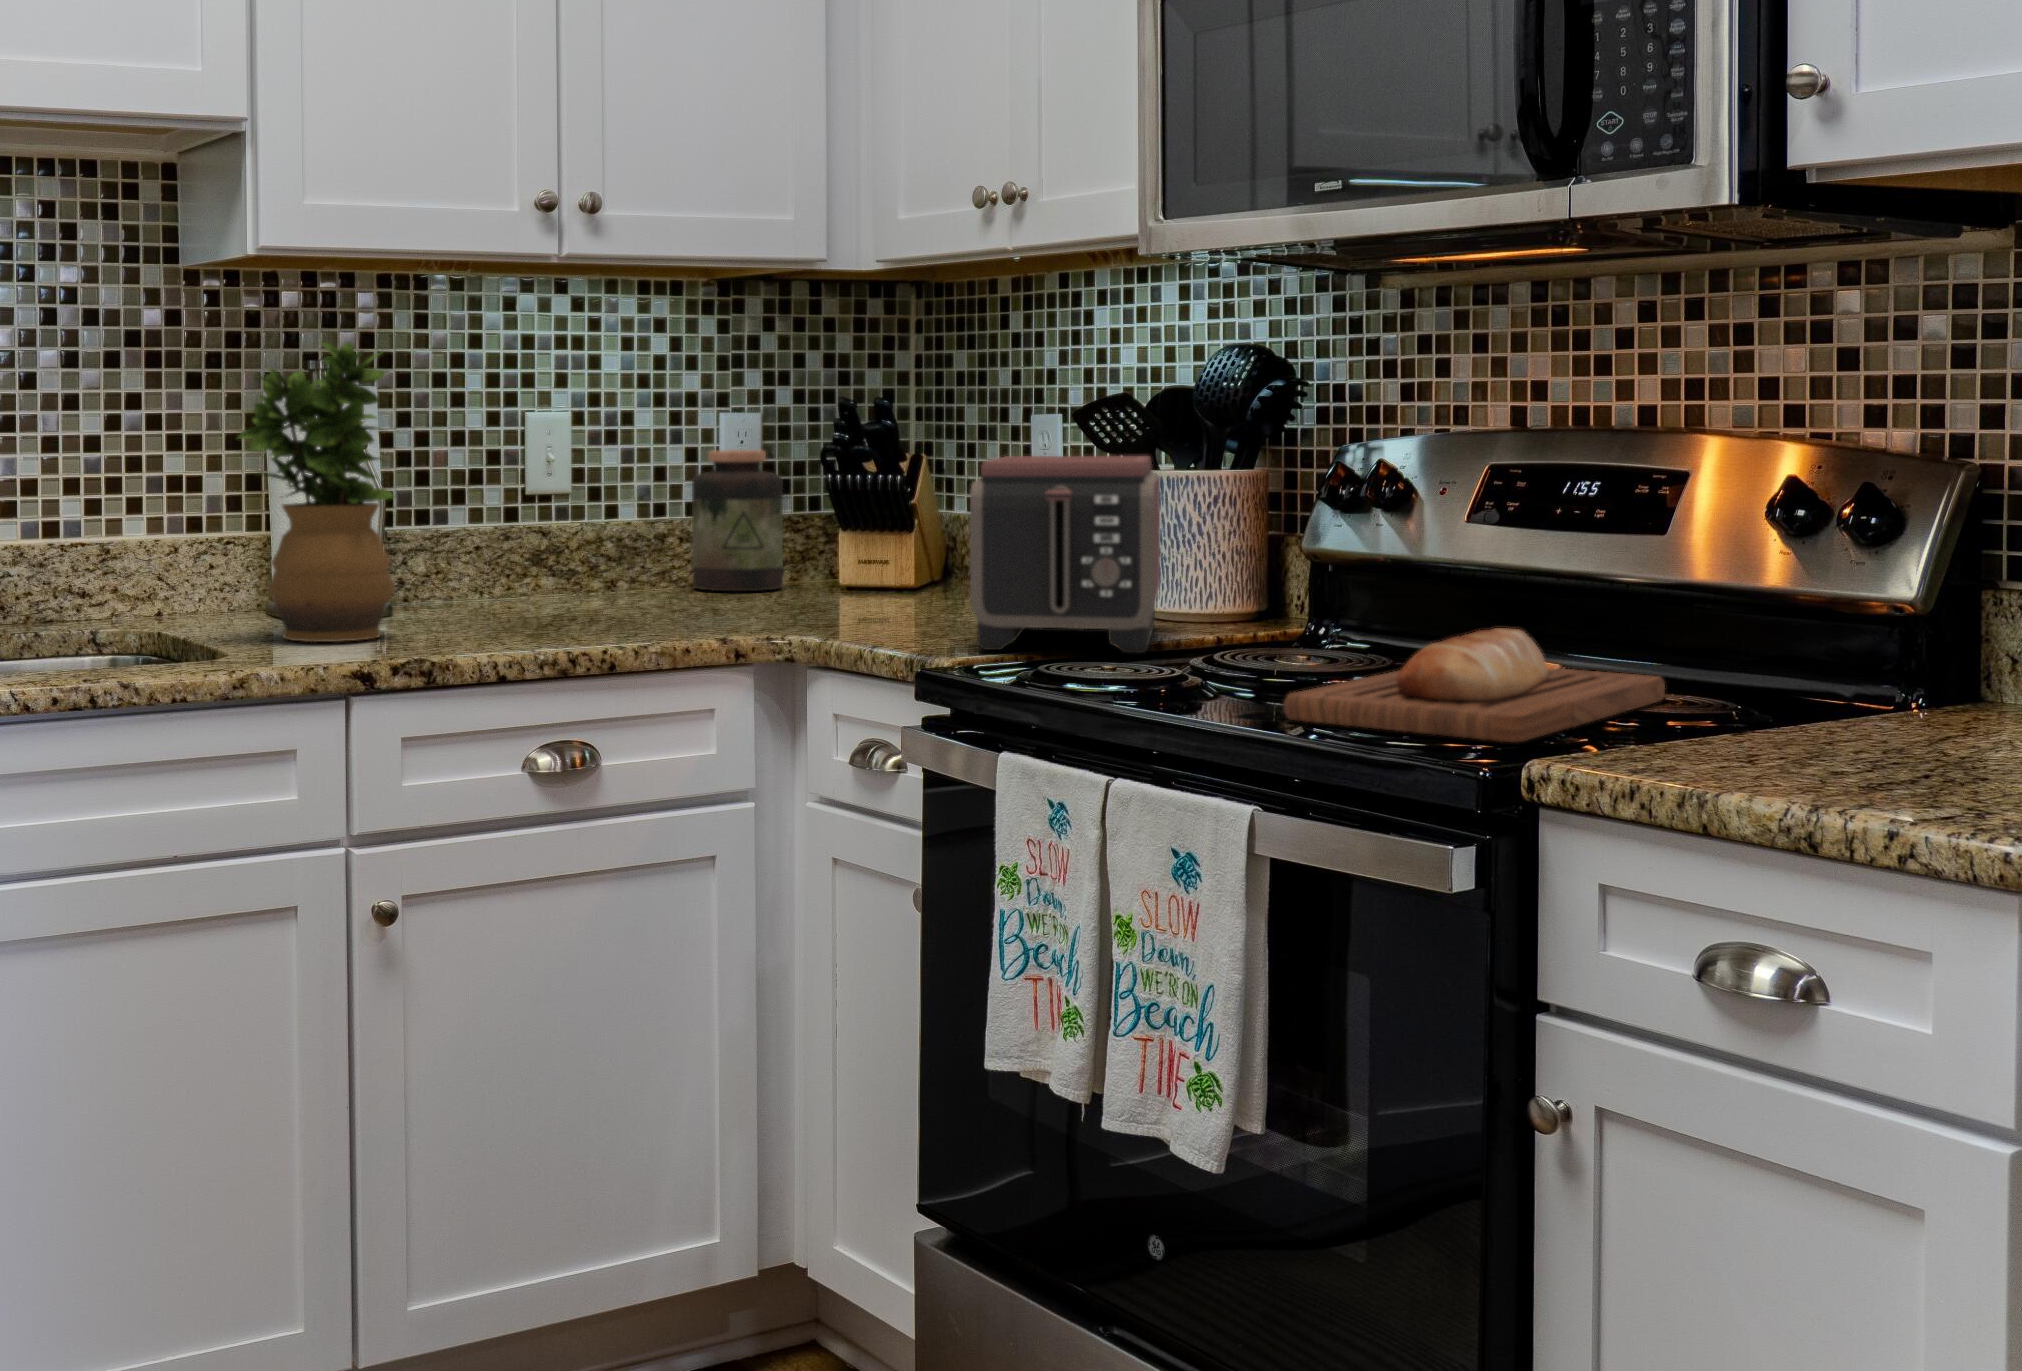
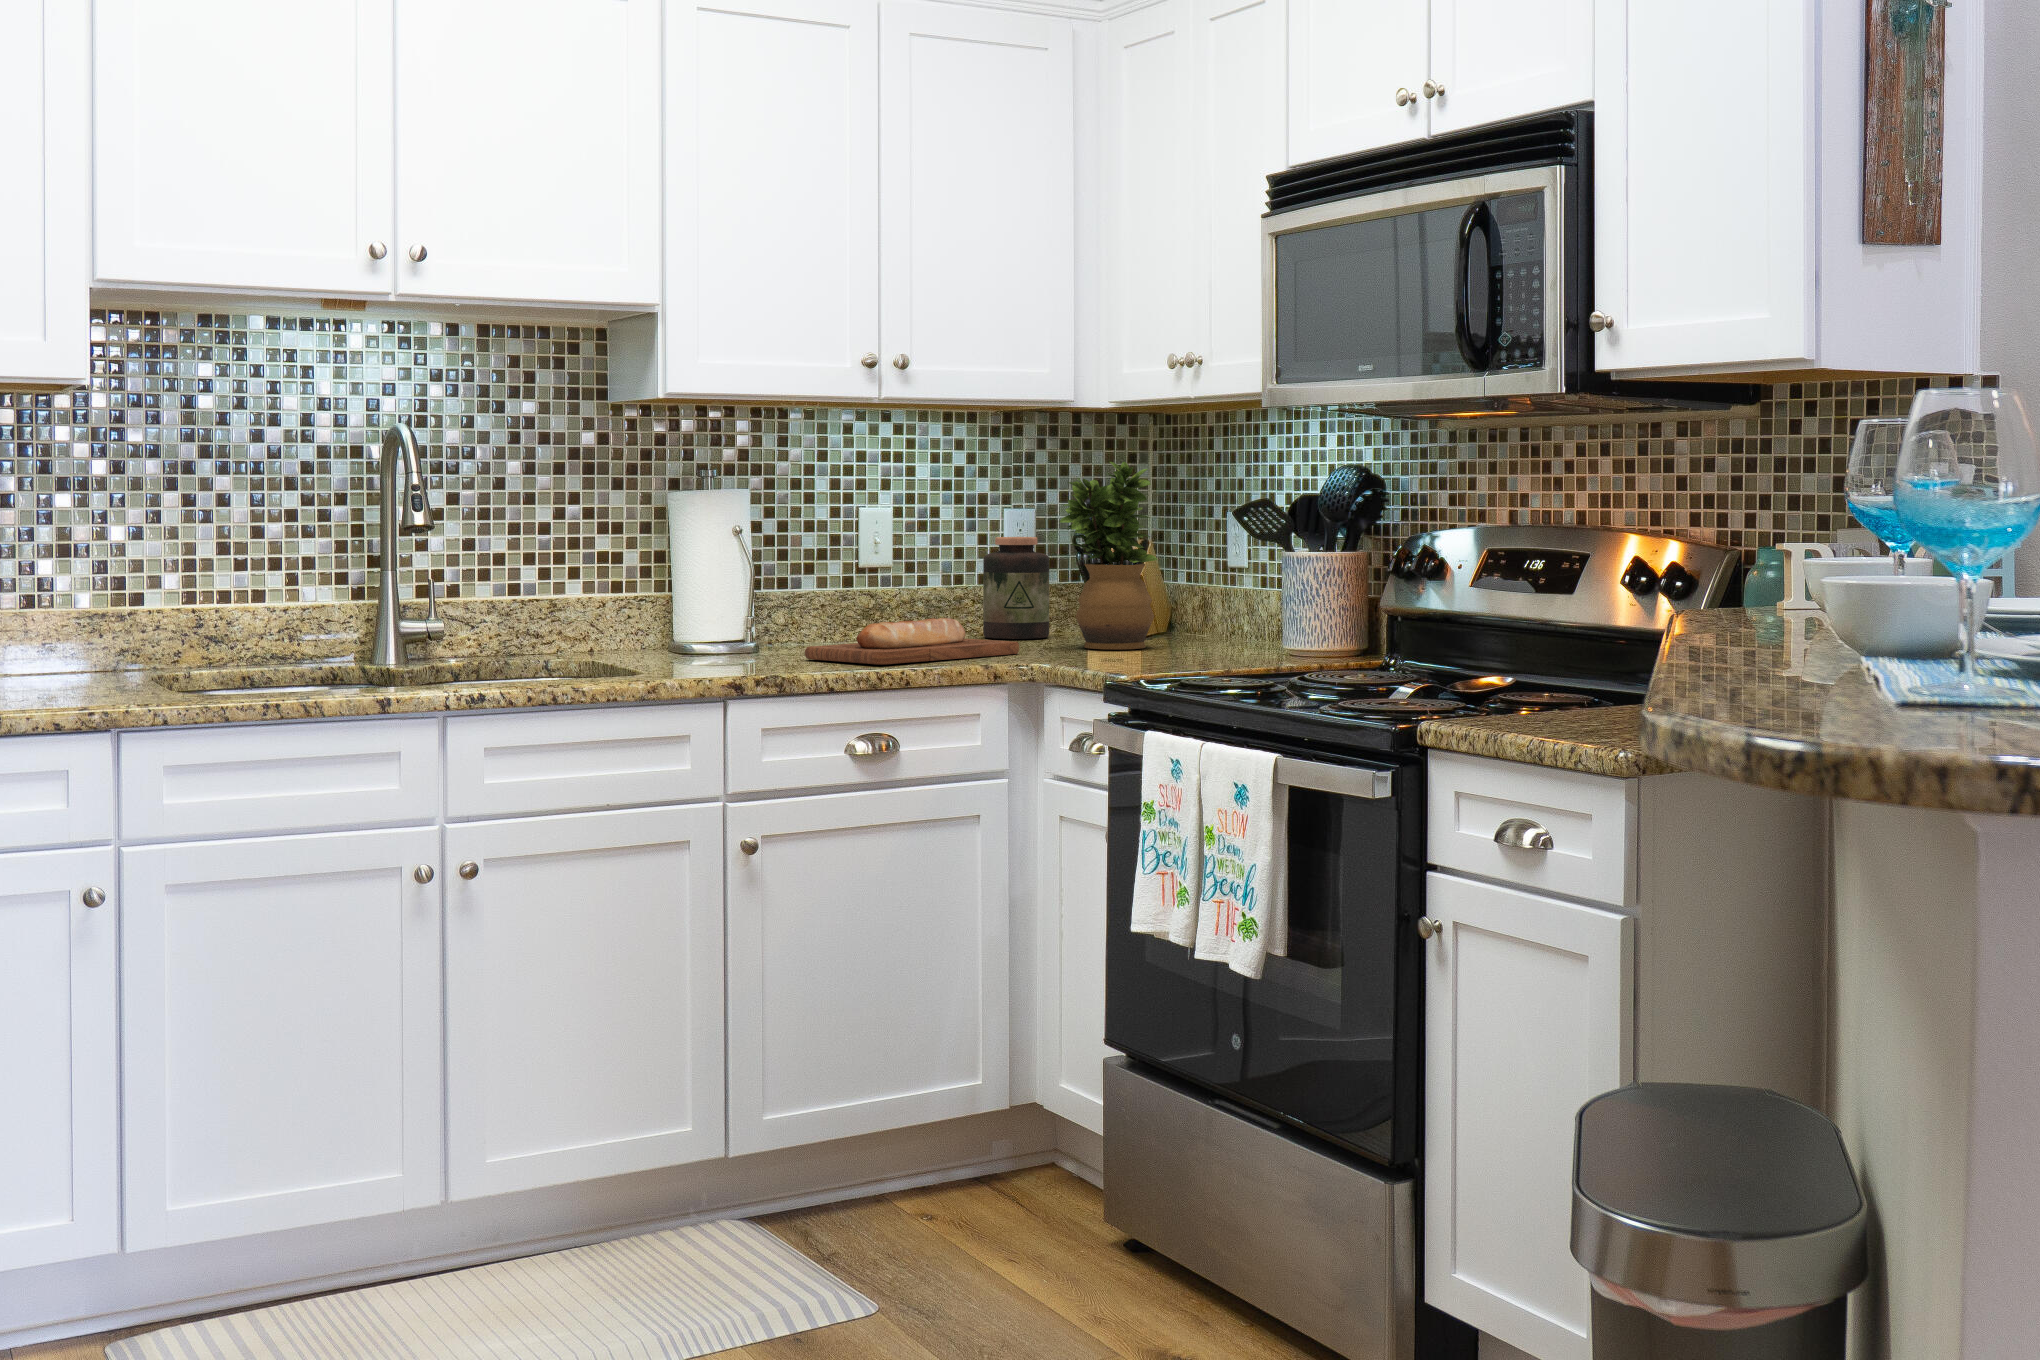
potted plant: present [238,342,395,642] -> present [1060,462,1158,649]
toaster: present [970,456,1160,653] -> none [1148,542,1289,673]
bread loaf: present [1284,628,1665,742] -> present [805,618,1019,665]

